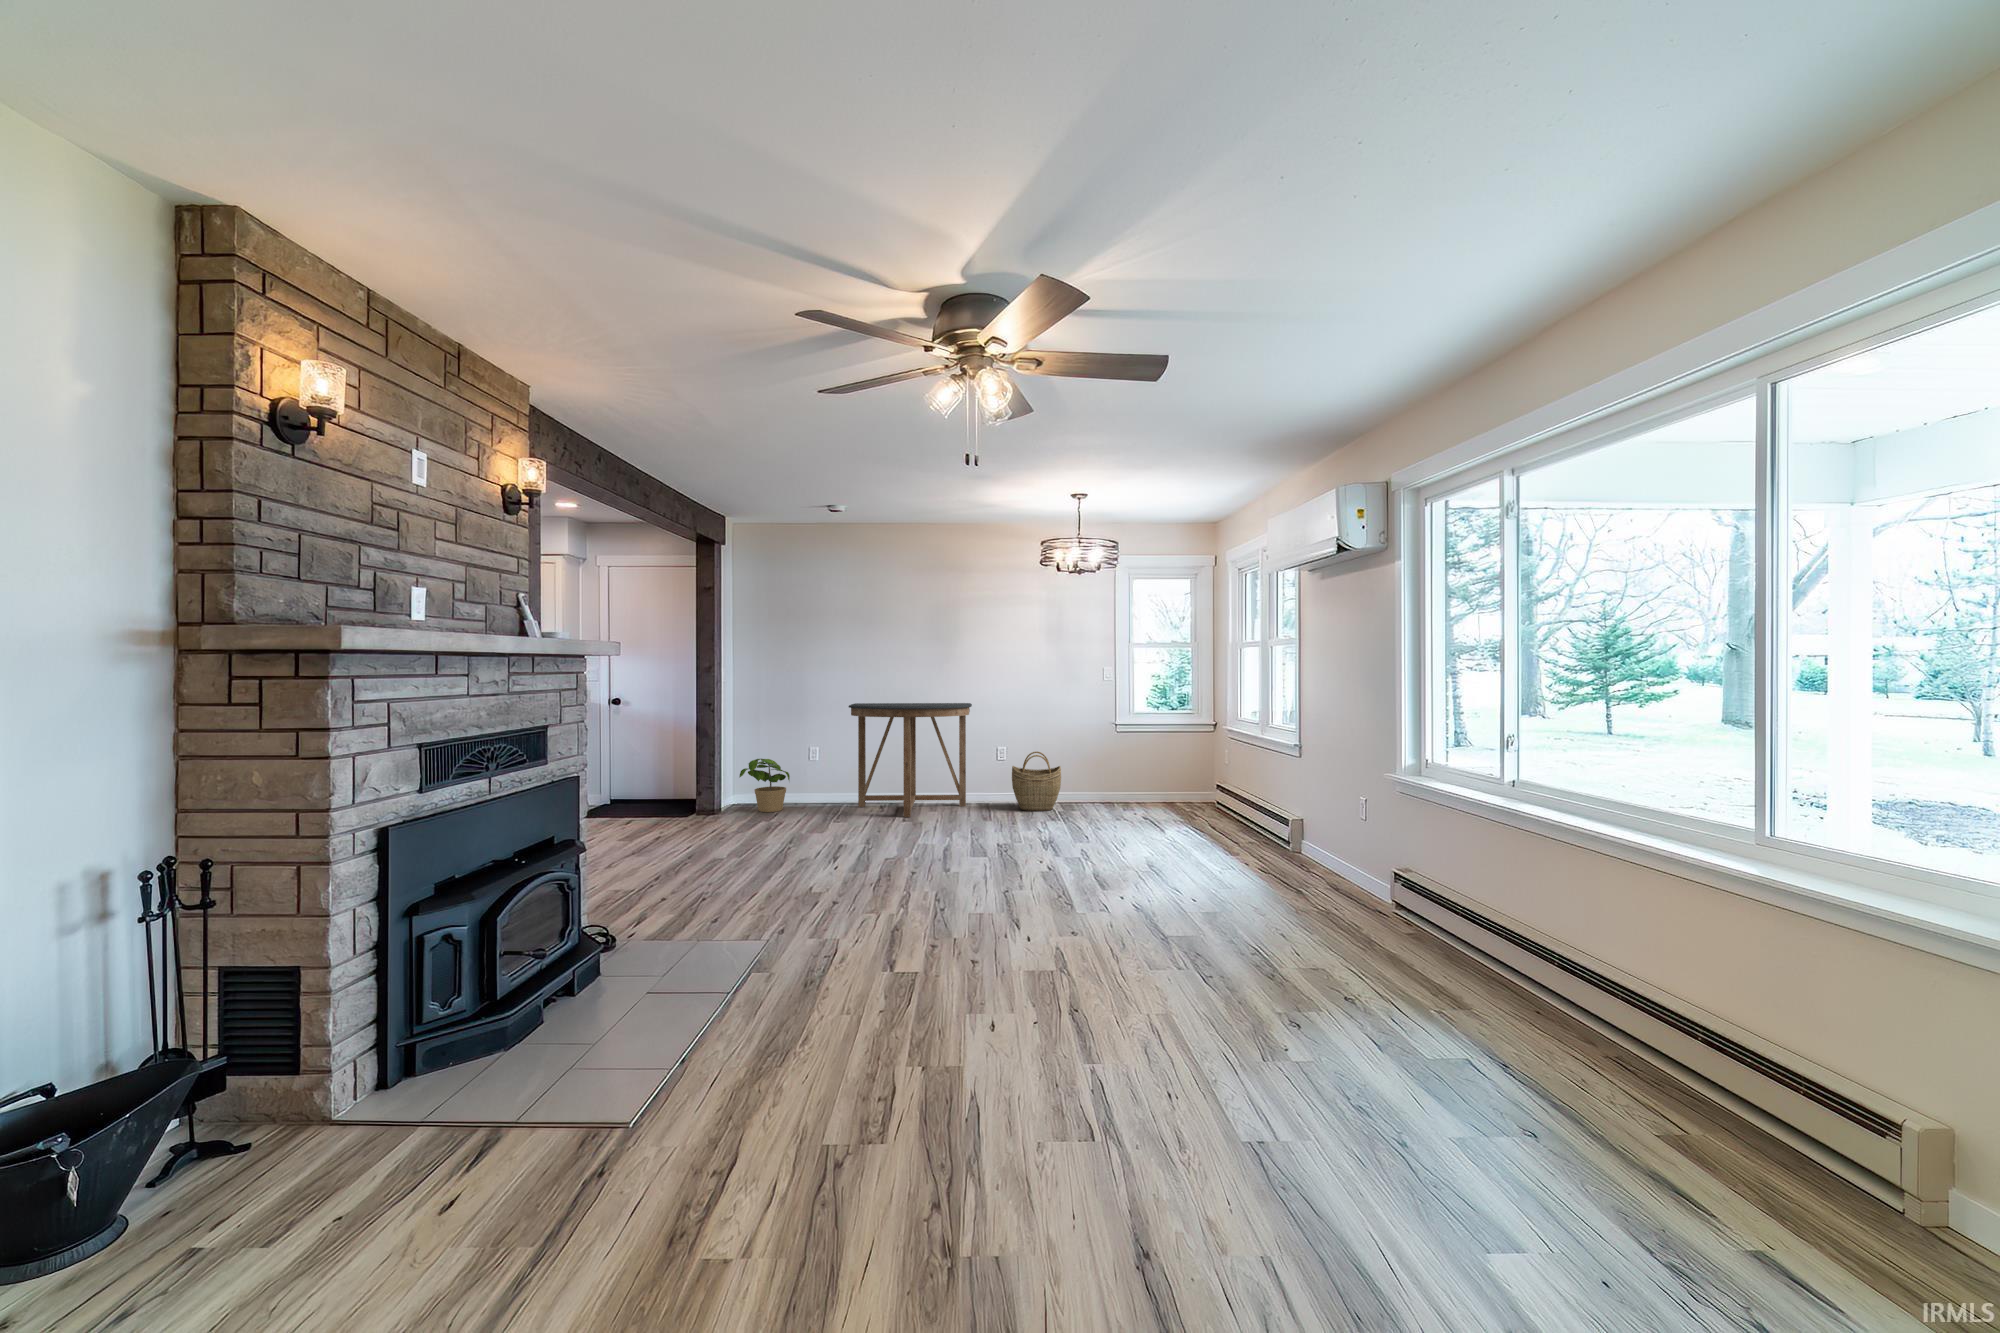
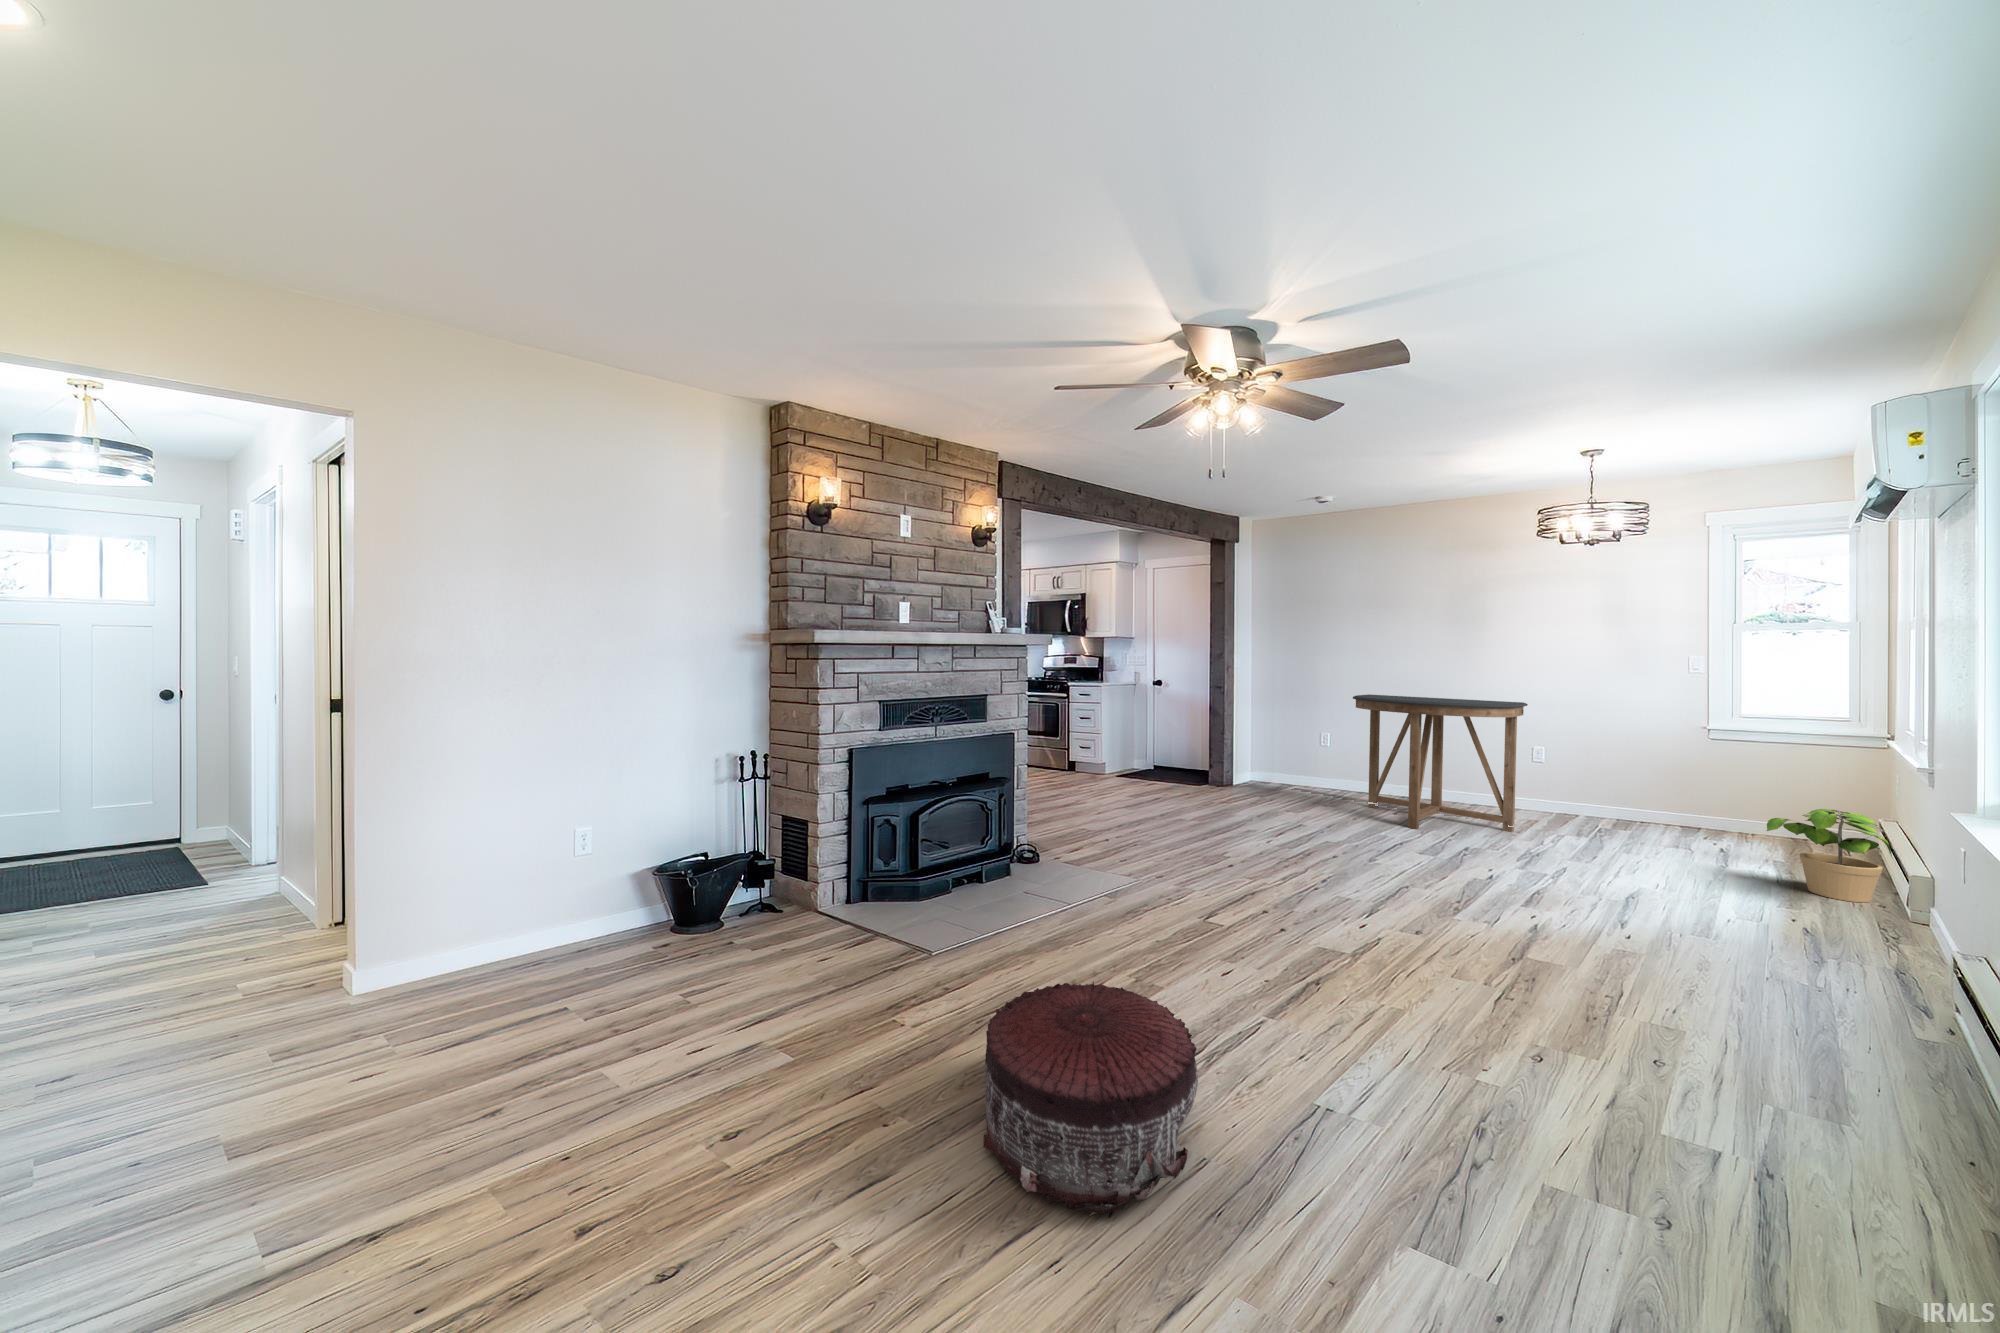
woven basket: present [1012,752,1061,811] -> none [1585,778,1682,865]
potted plant: present [739,759,790,812] -> present [1767,809,1892,903]
pouf: none [875,979,1076,1176] -> present [983,982,1198,1218]

